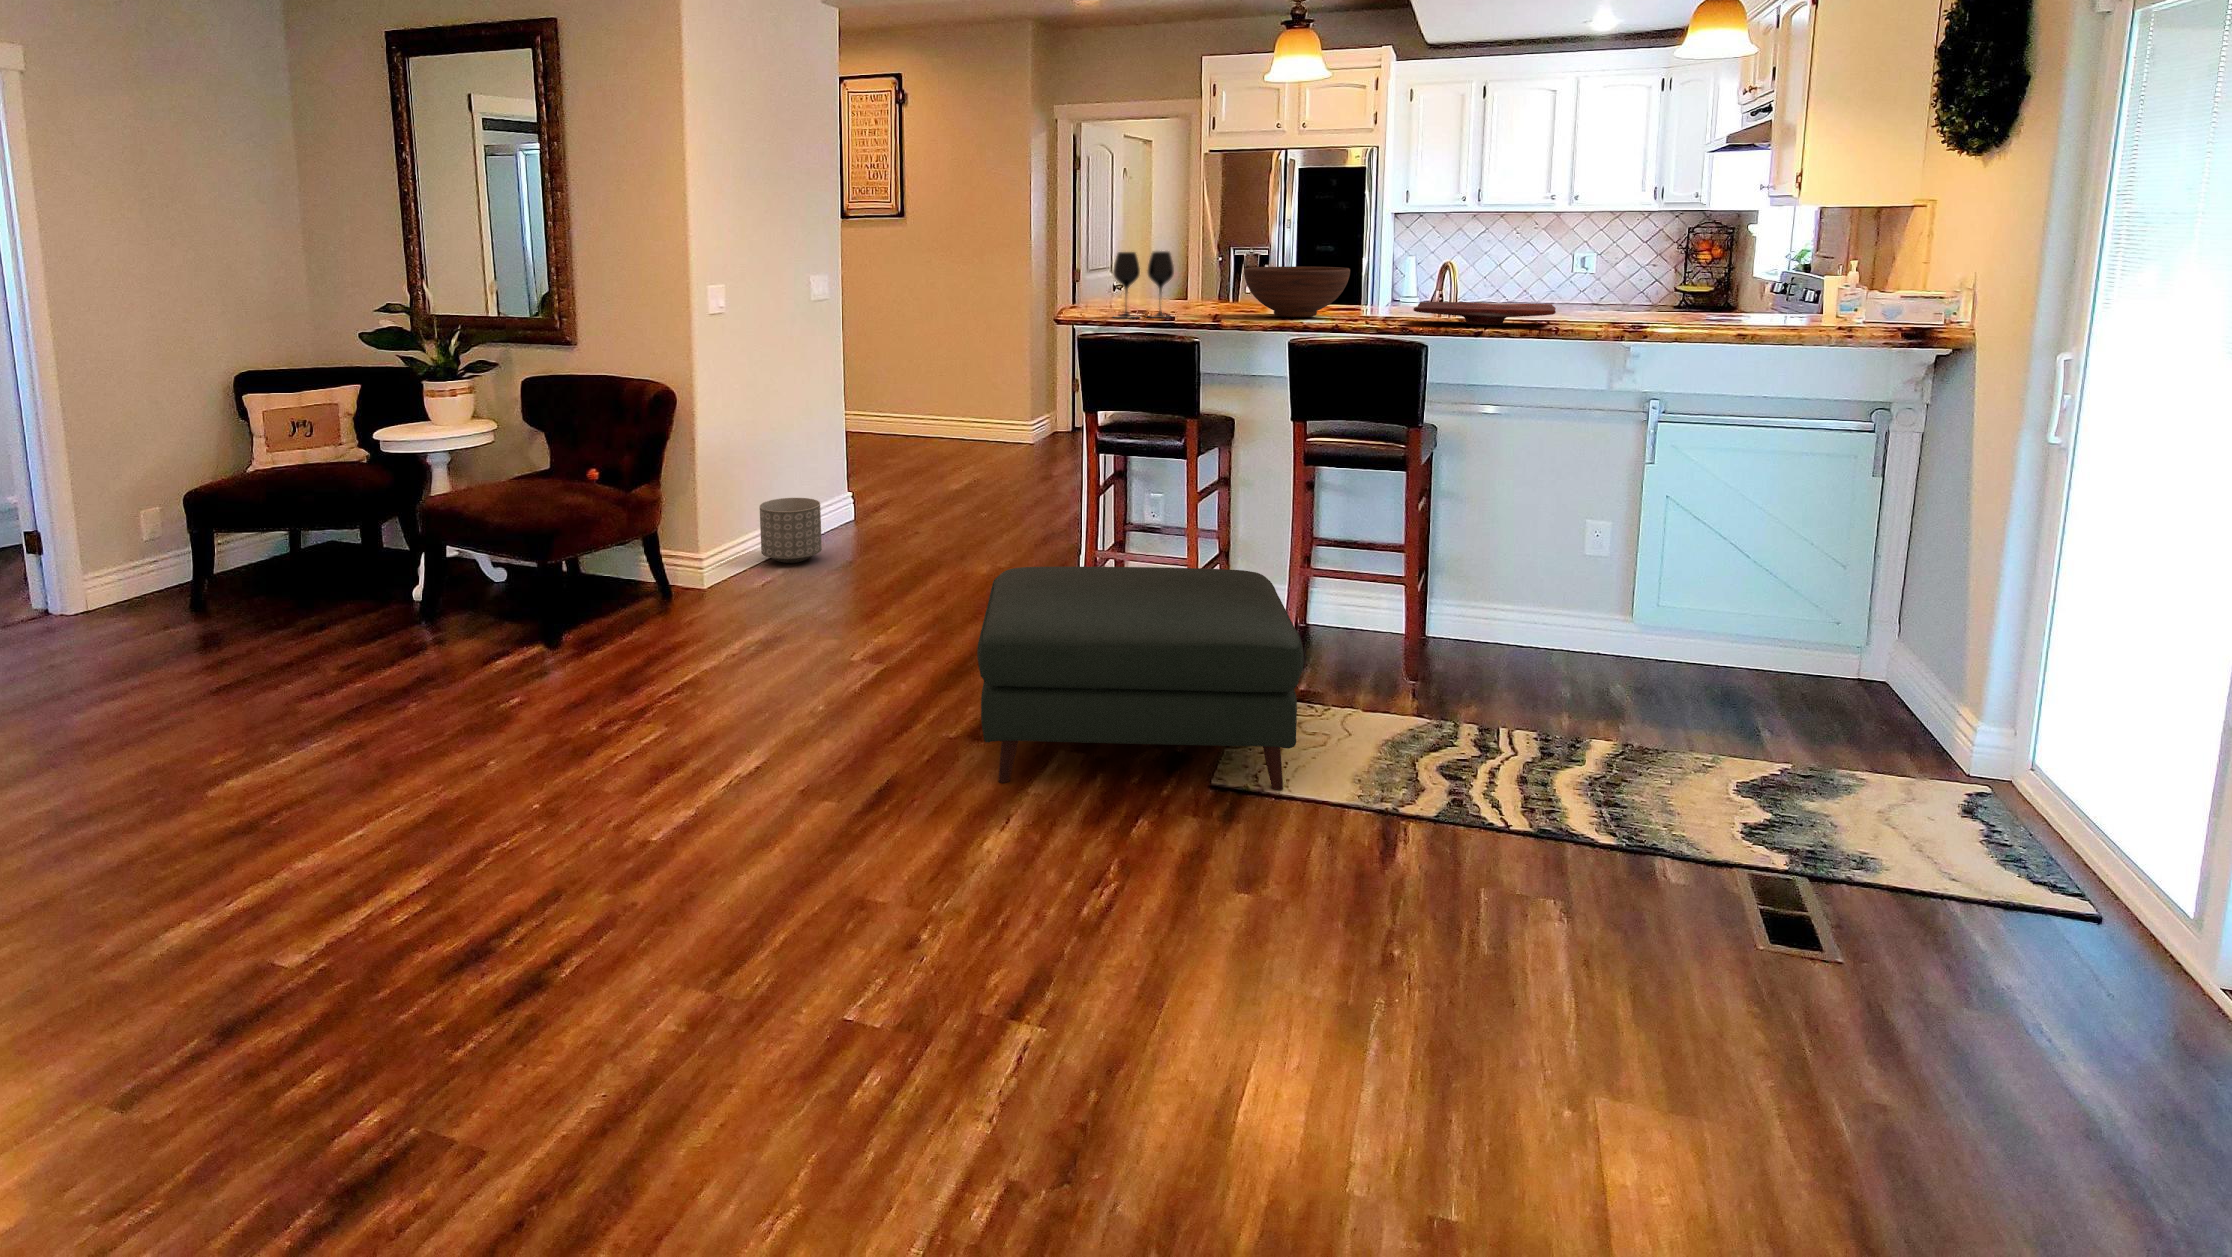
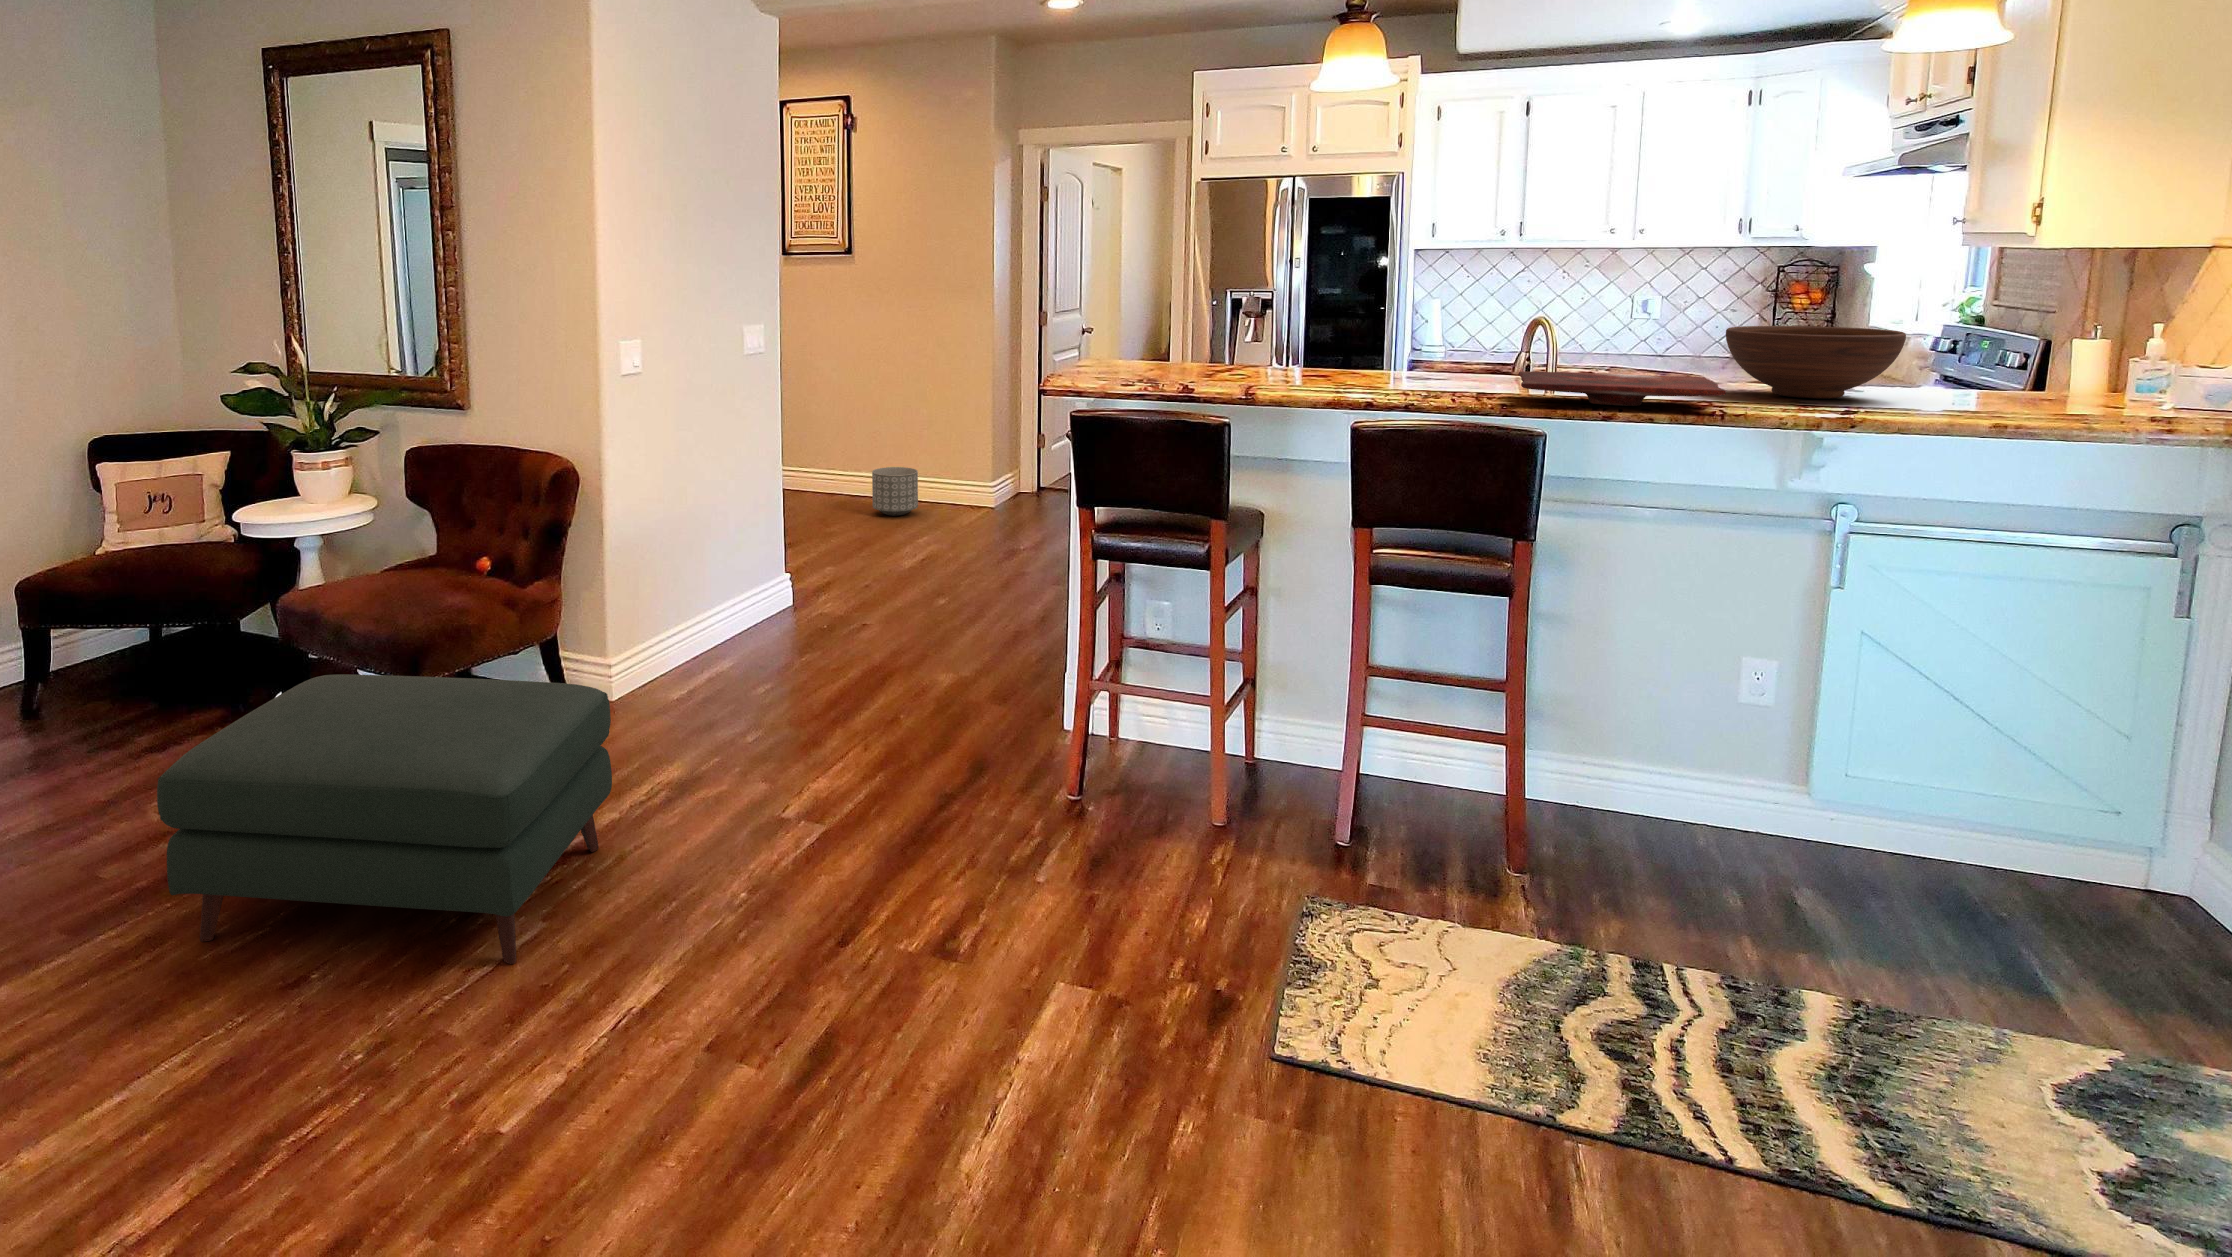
wine glass: present [1113,251,1174,318] -> none [1113,305,1192,389]
fruit bowl: present [1244,267,1350,317] -> present [1726,326,1906,398]
planter: present [760,498,822,563] -> present [872,467,918,516]
ottoman: present [977,567,1304,790] -> present [157,674,612,964]

